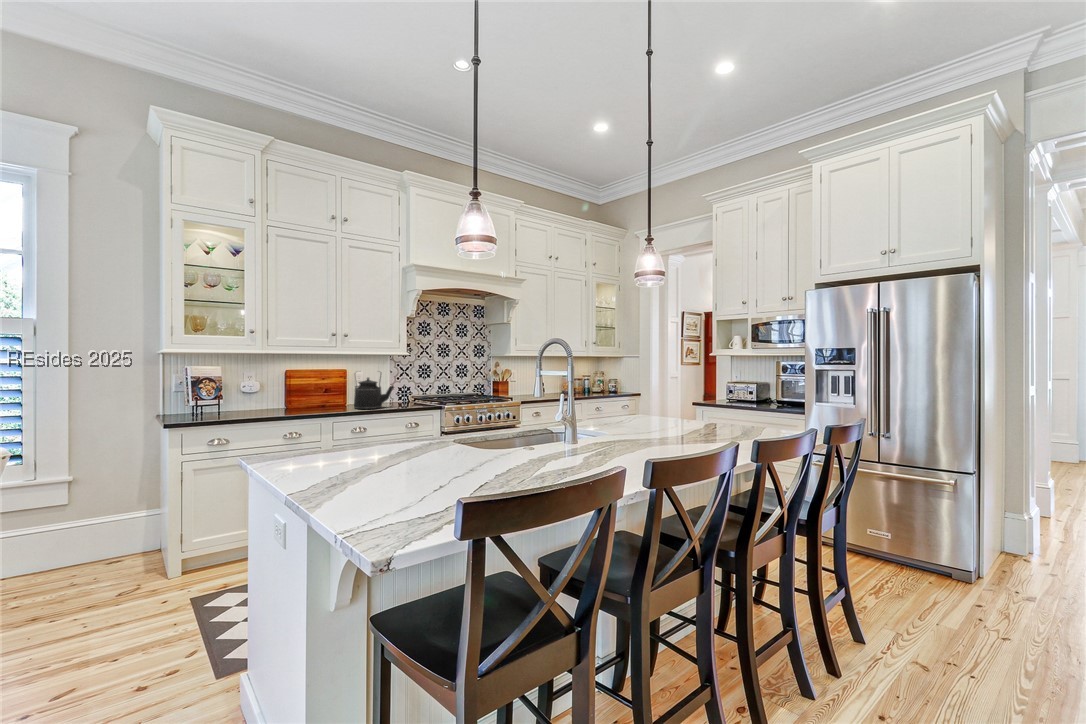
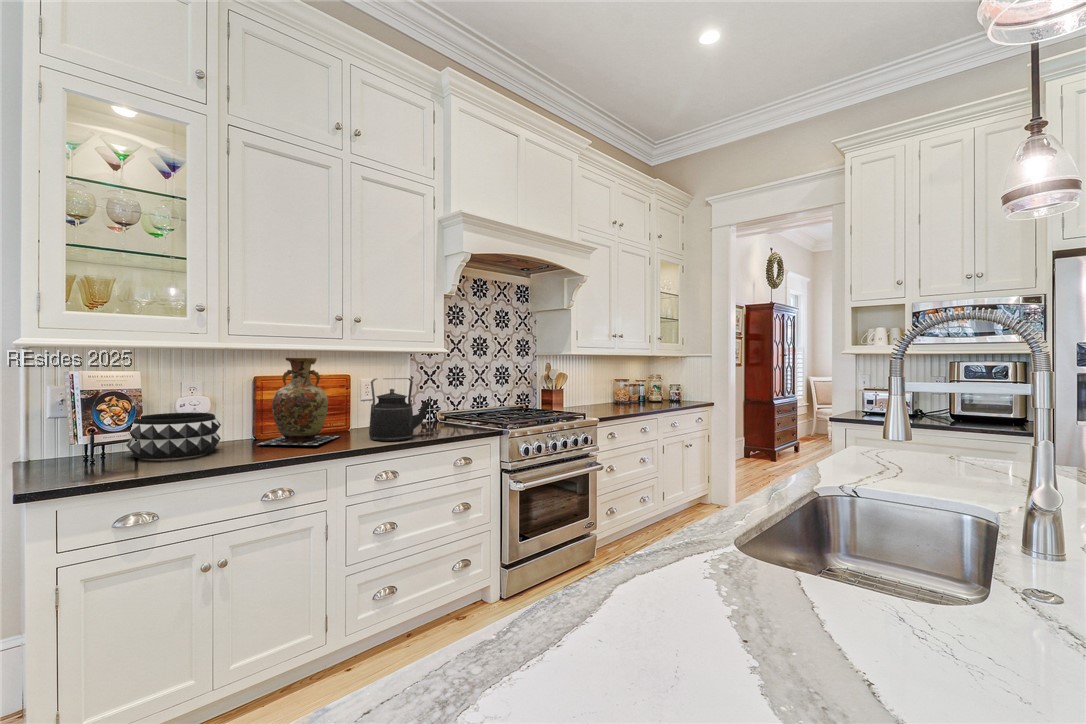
vase: none [285,358,338,410] -> present [258,357,340,445]
decorative bowl: none [214,391,265,415] -> present [126,413,221,459]

